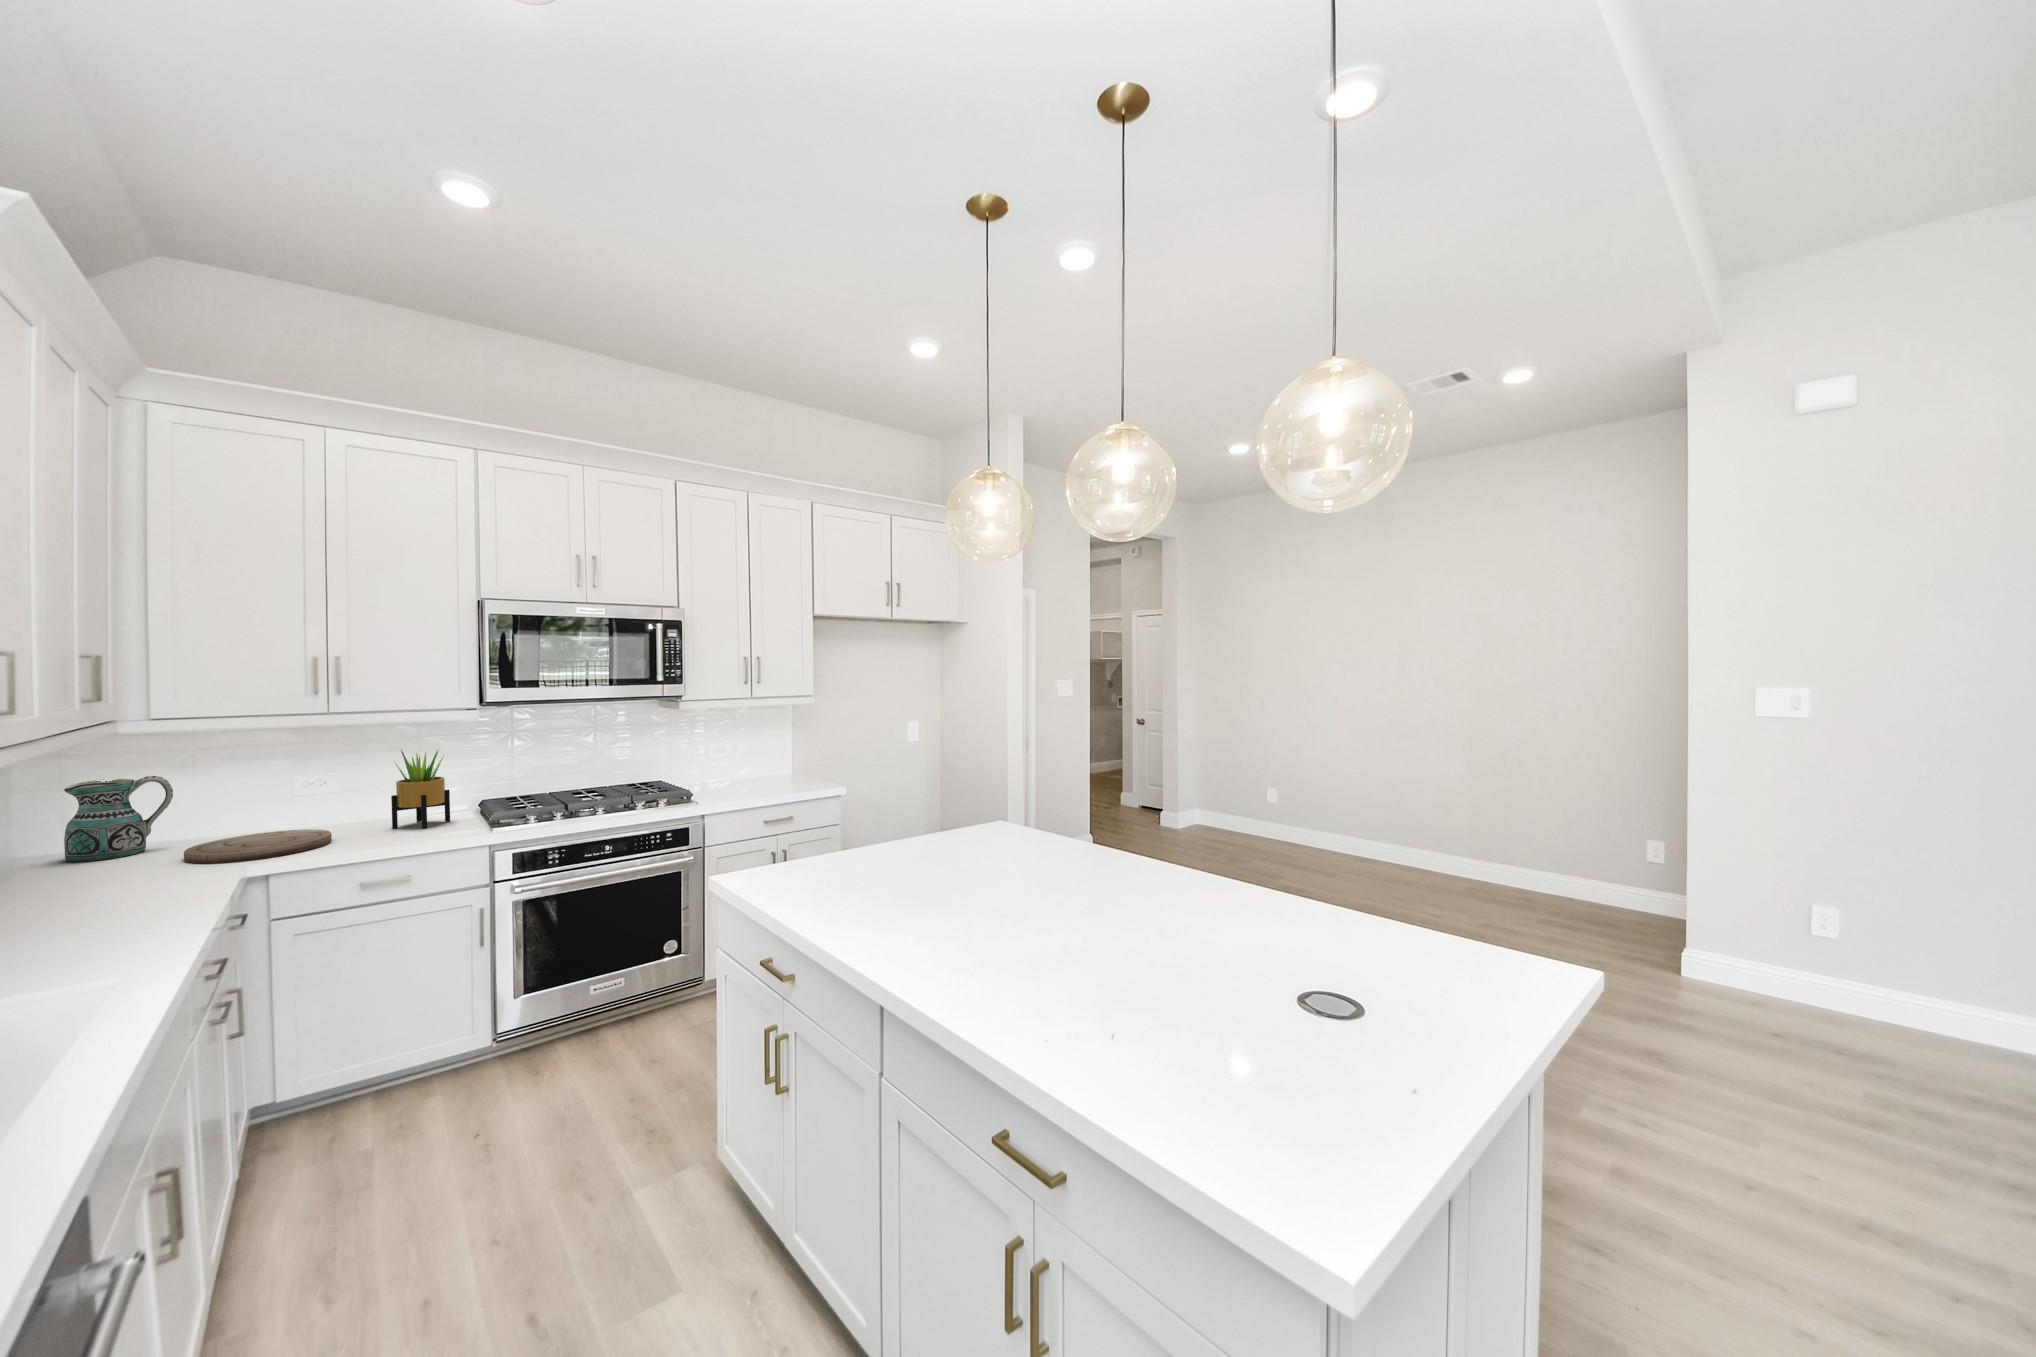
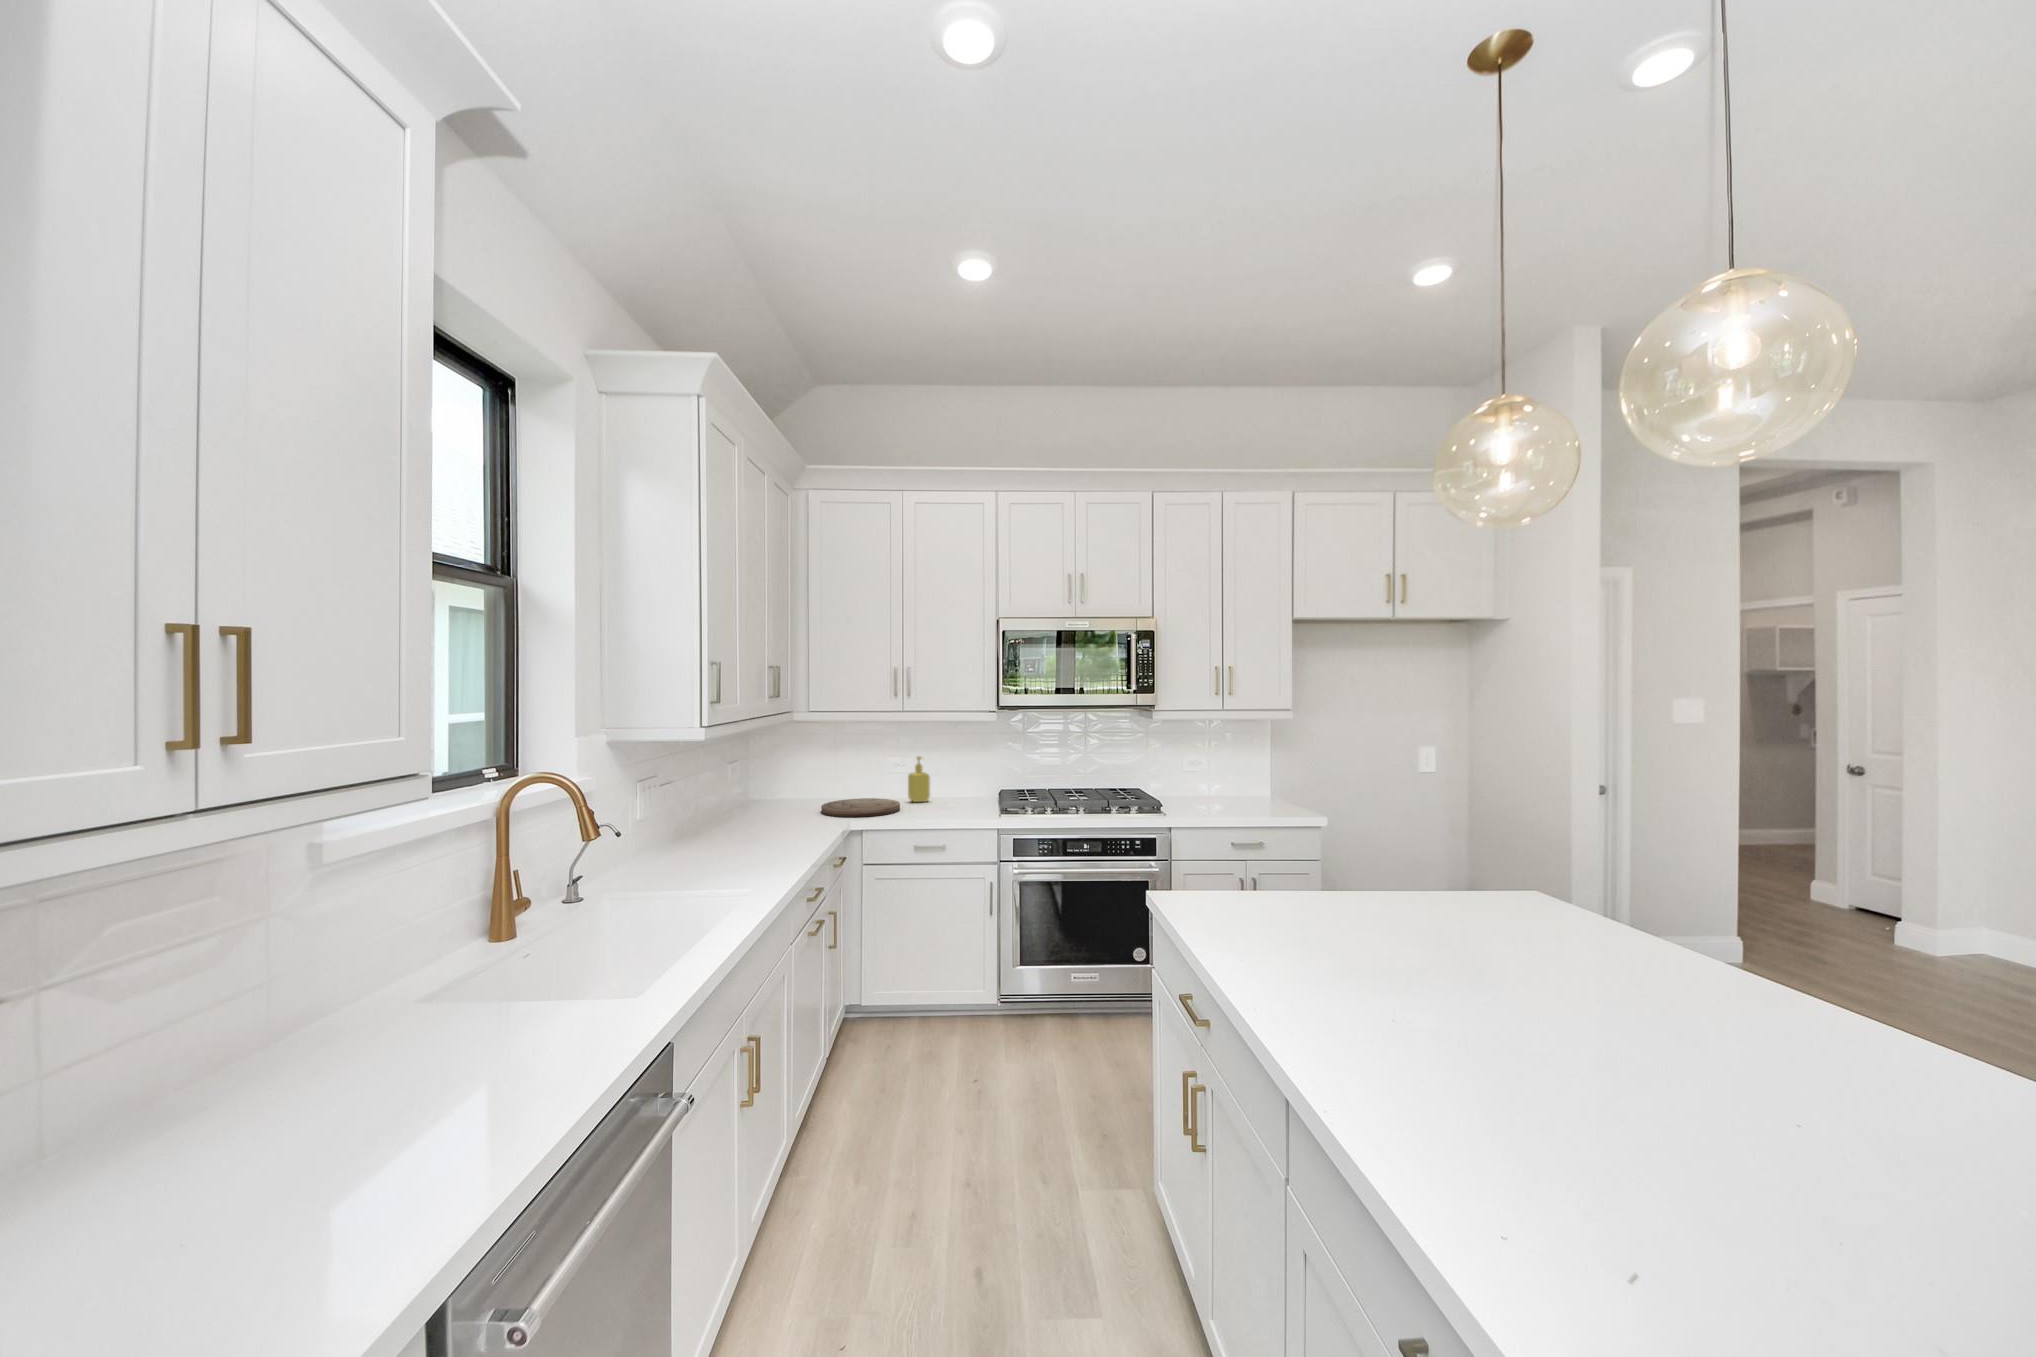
potted plant: present [391,750,450,828] -> none [938,740,976,808]
soap dispenser: none [337,770,375,829] -> present [908,756,930,802]
ceramic pitcher: present [64,776,173,862] -> none [772,750,822,805]

